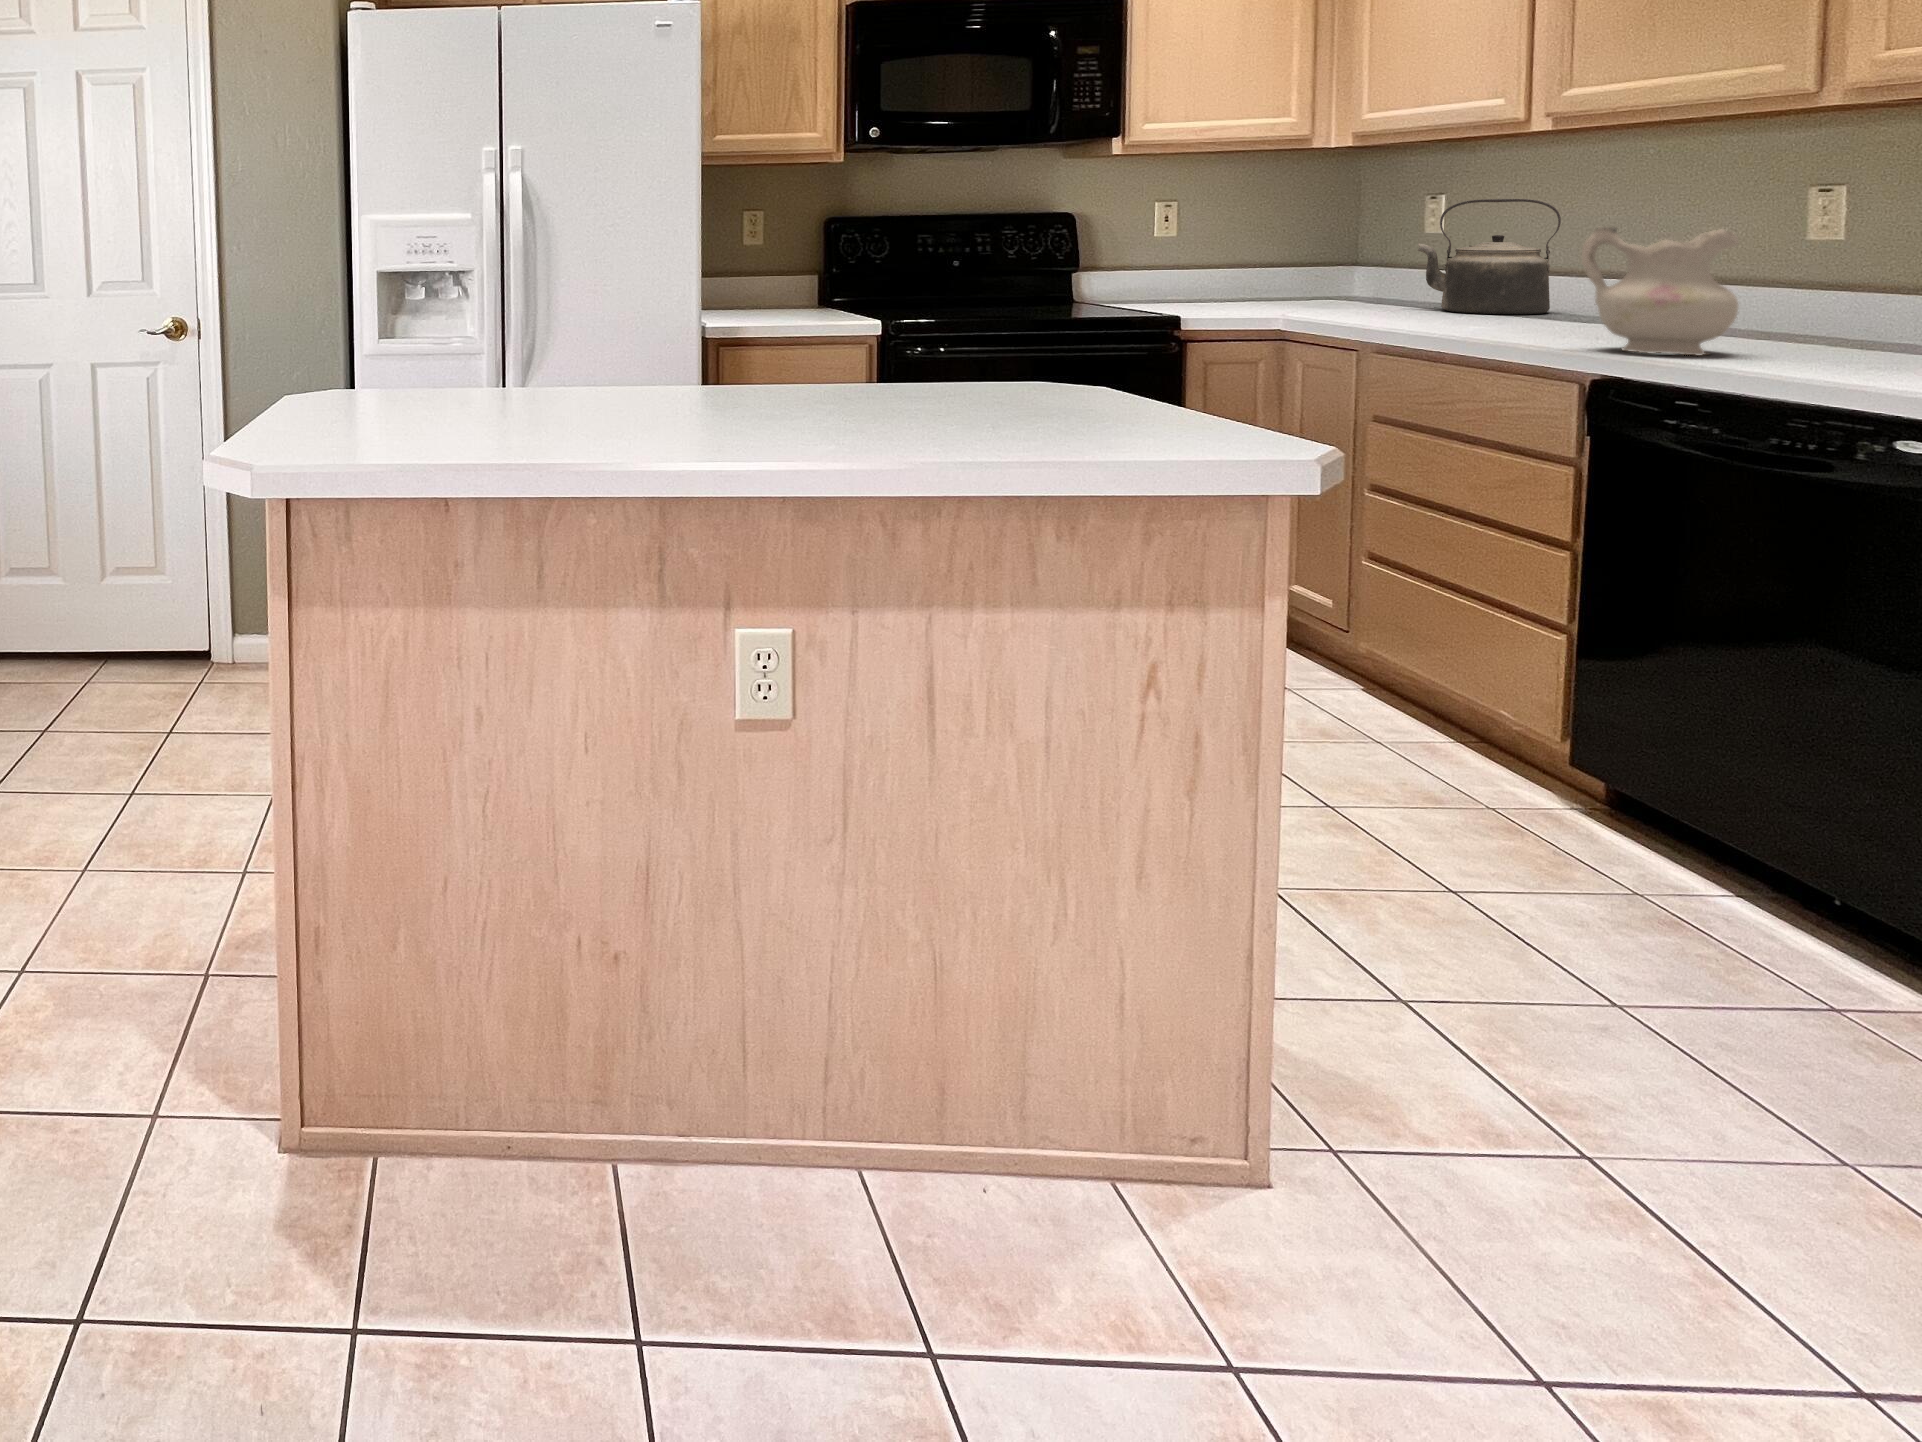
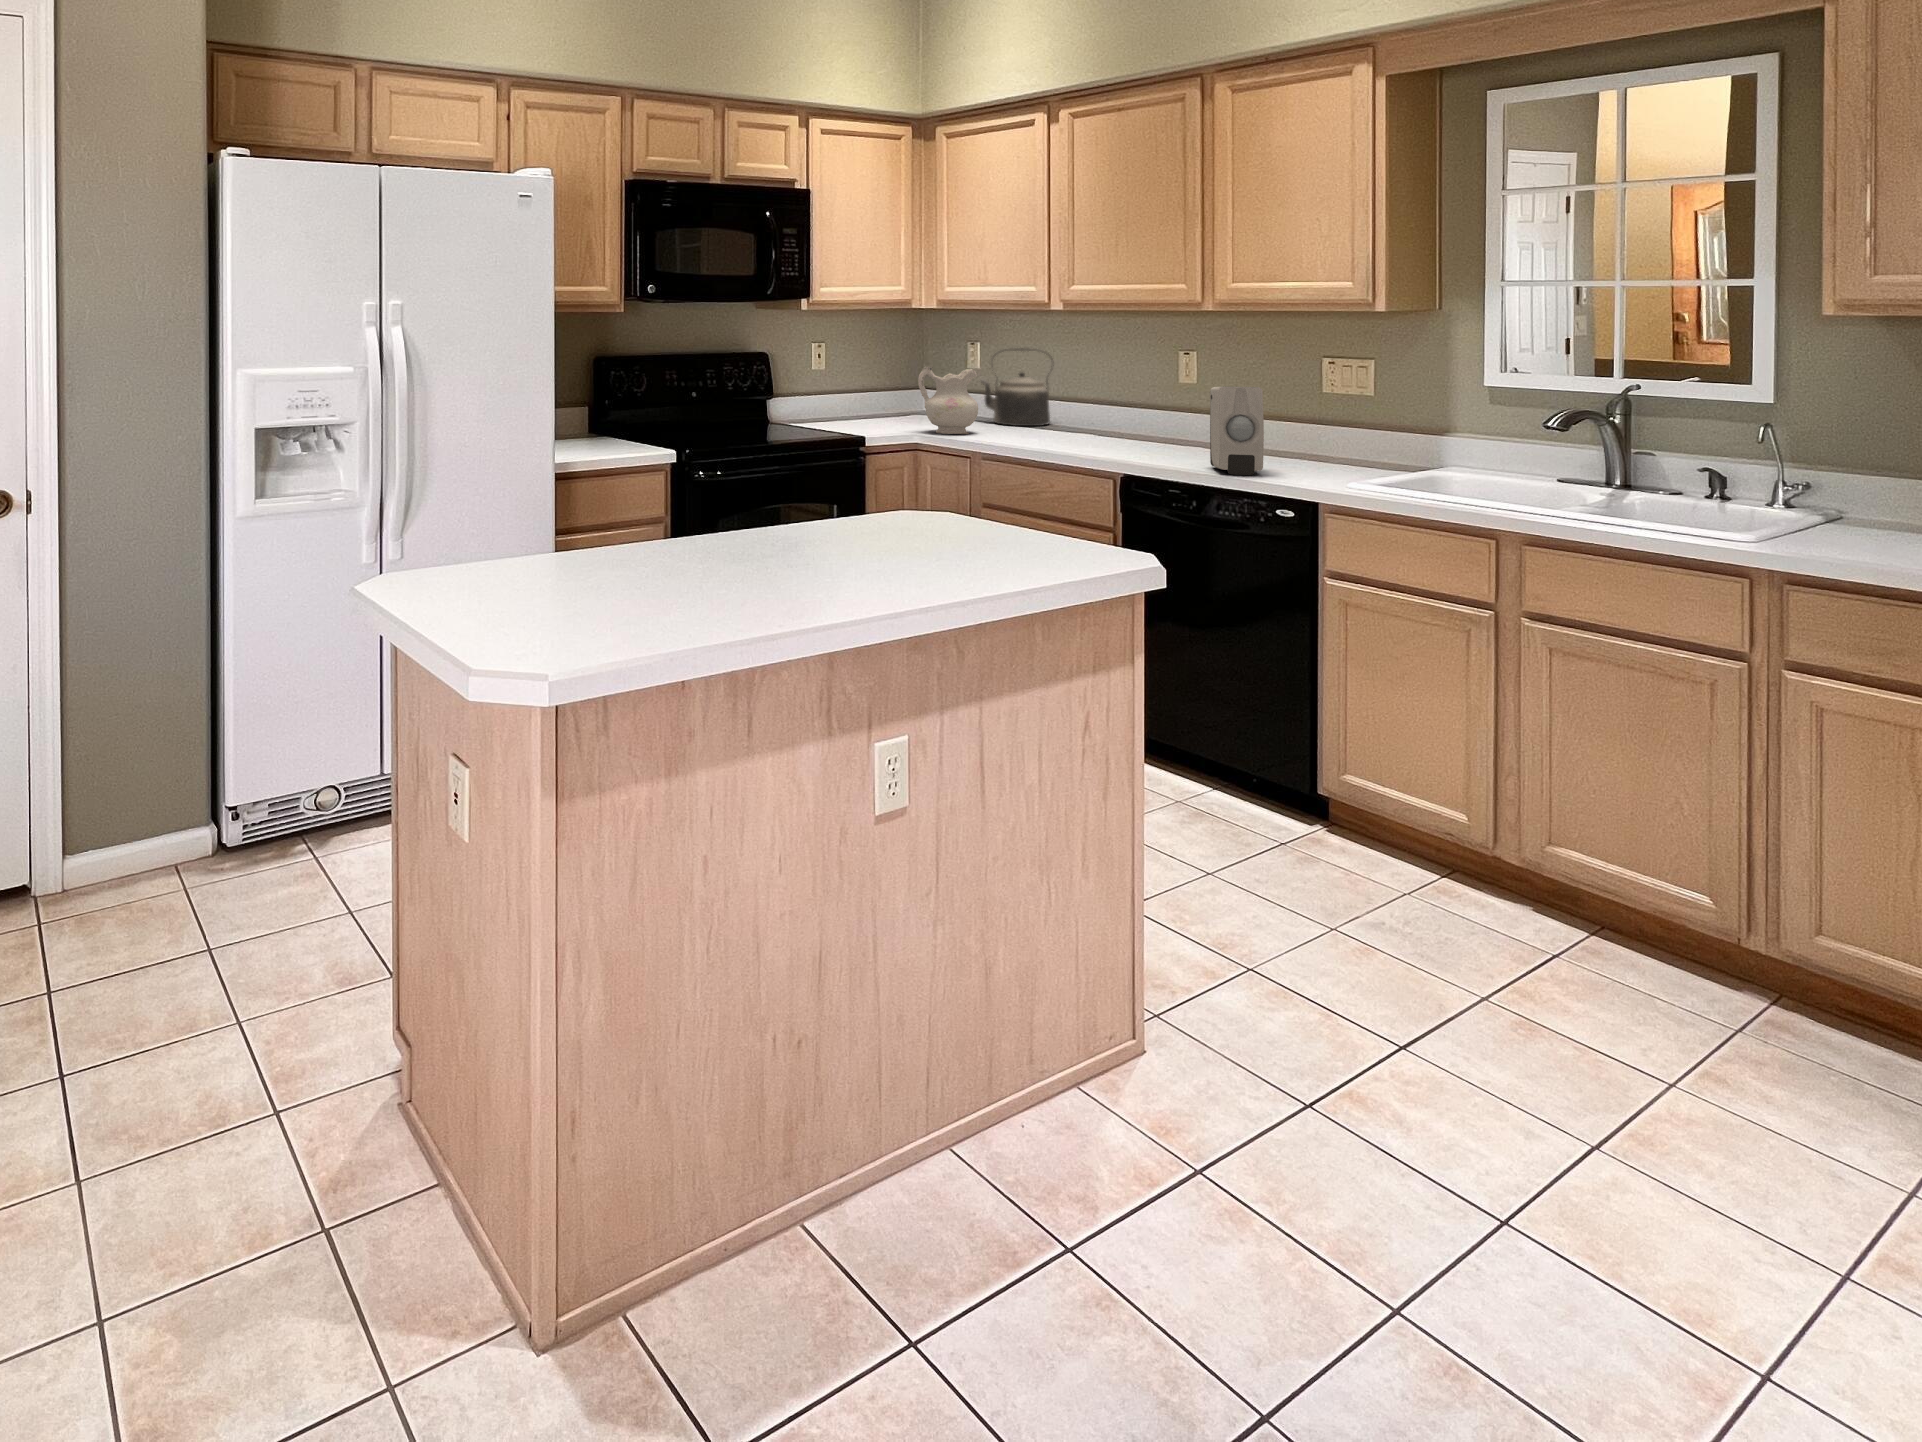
ceramic pitcher: present [1582,227,1738,356] -> present [918,367,978,434]
soap dispenser: none [1760,228,1877,381] -> present [1210,386,1264,475]

